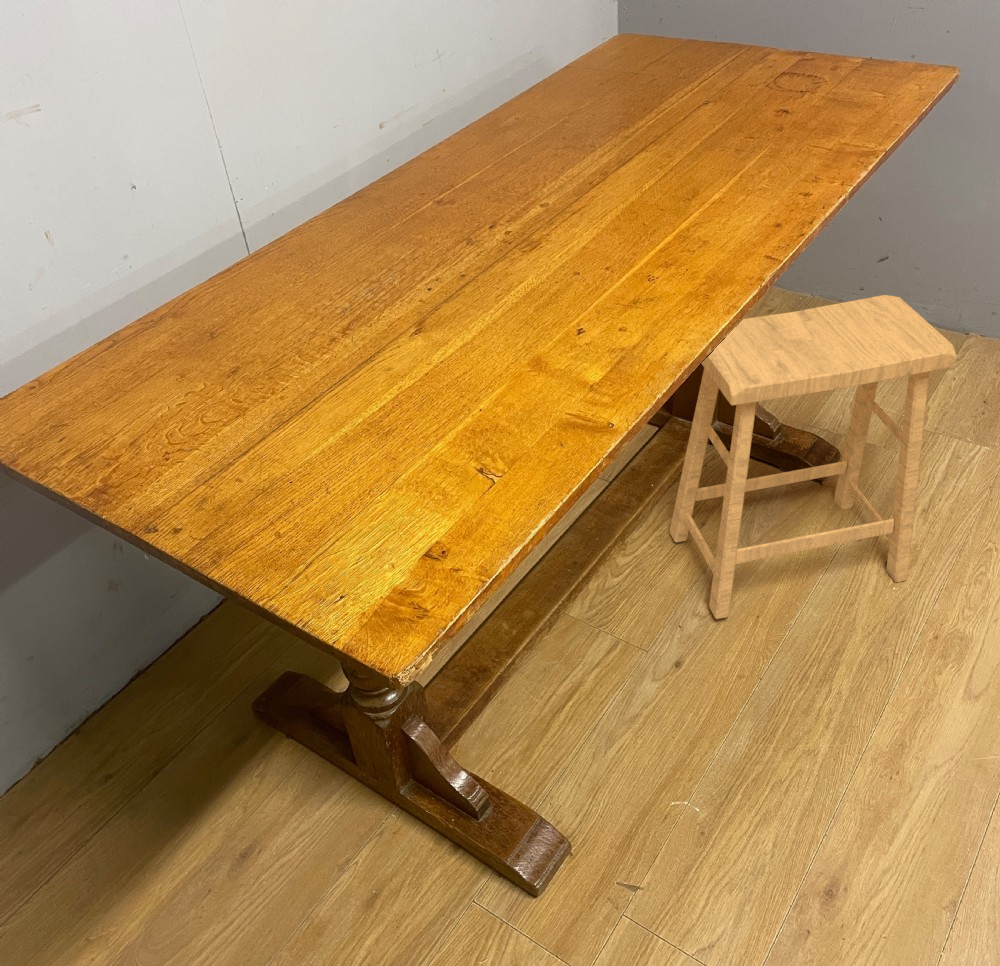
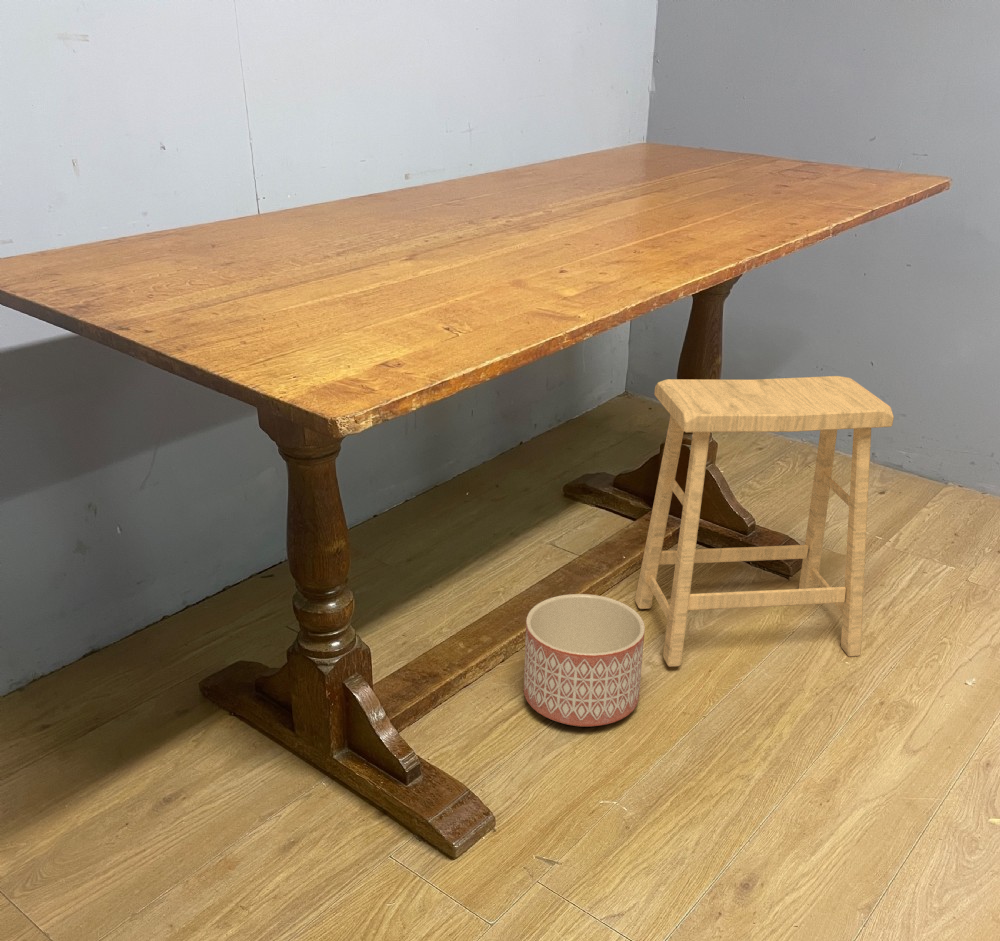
planter: none [573,565,698,712] -> present [524,594,645,727]

